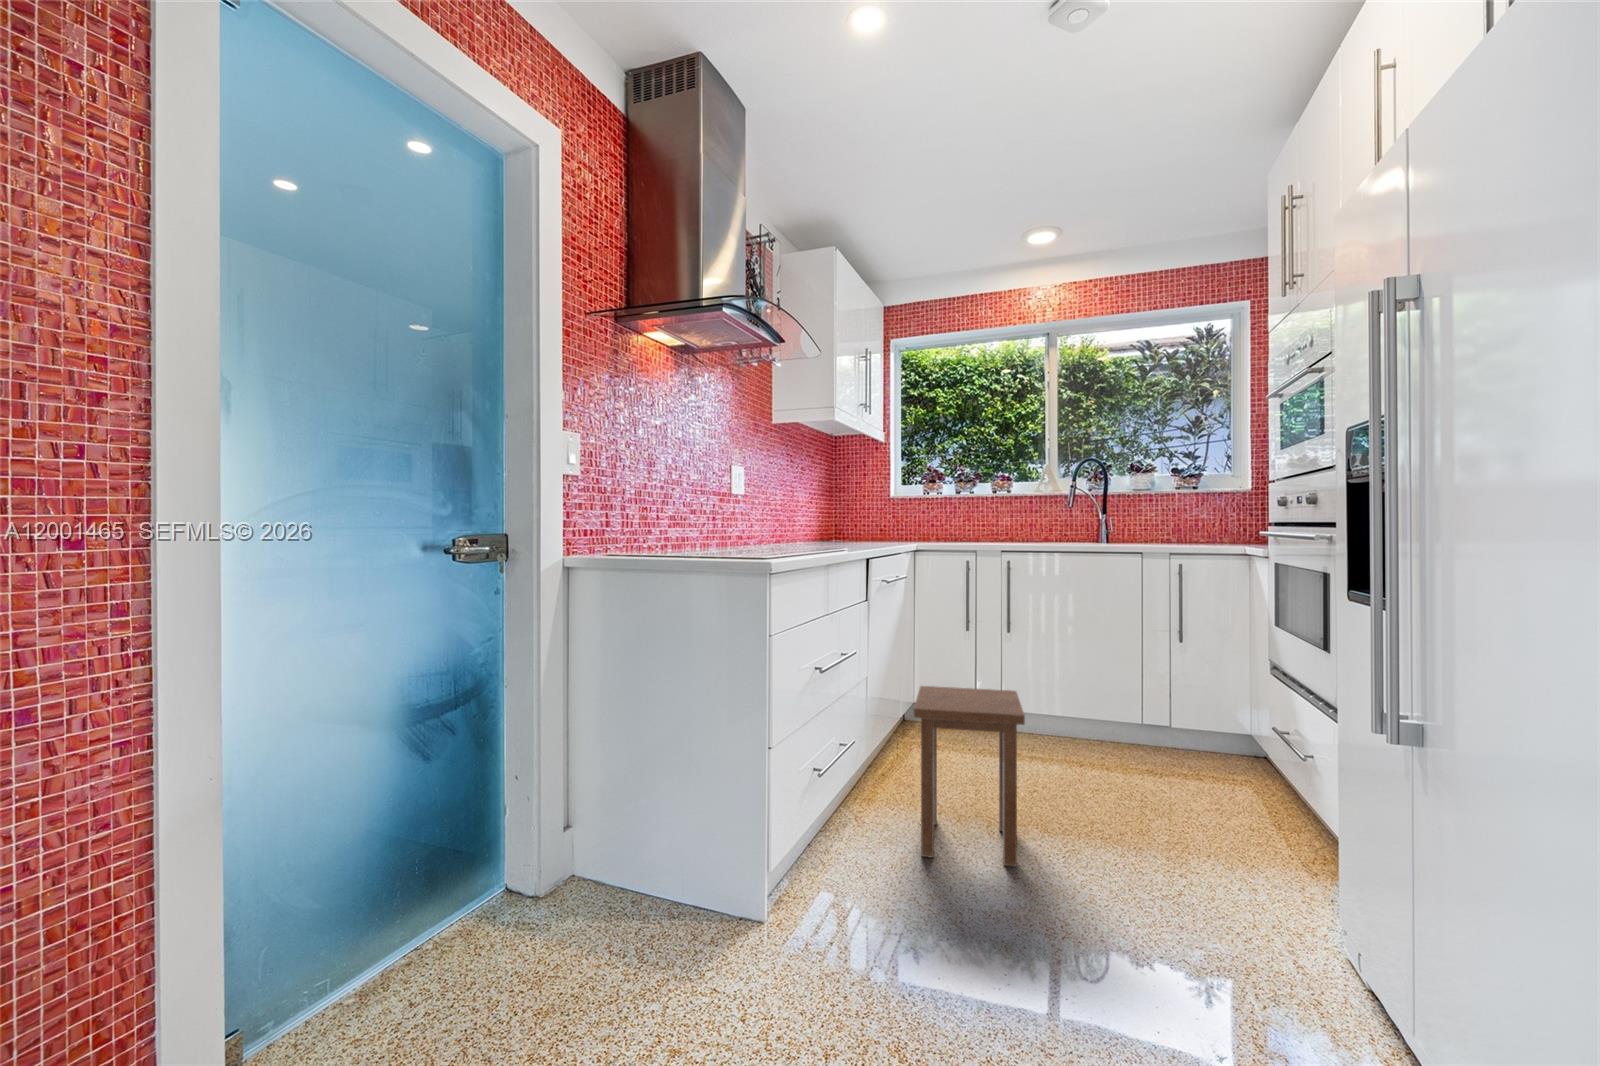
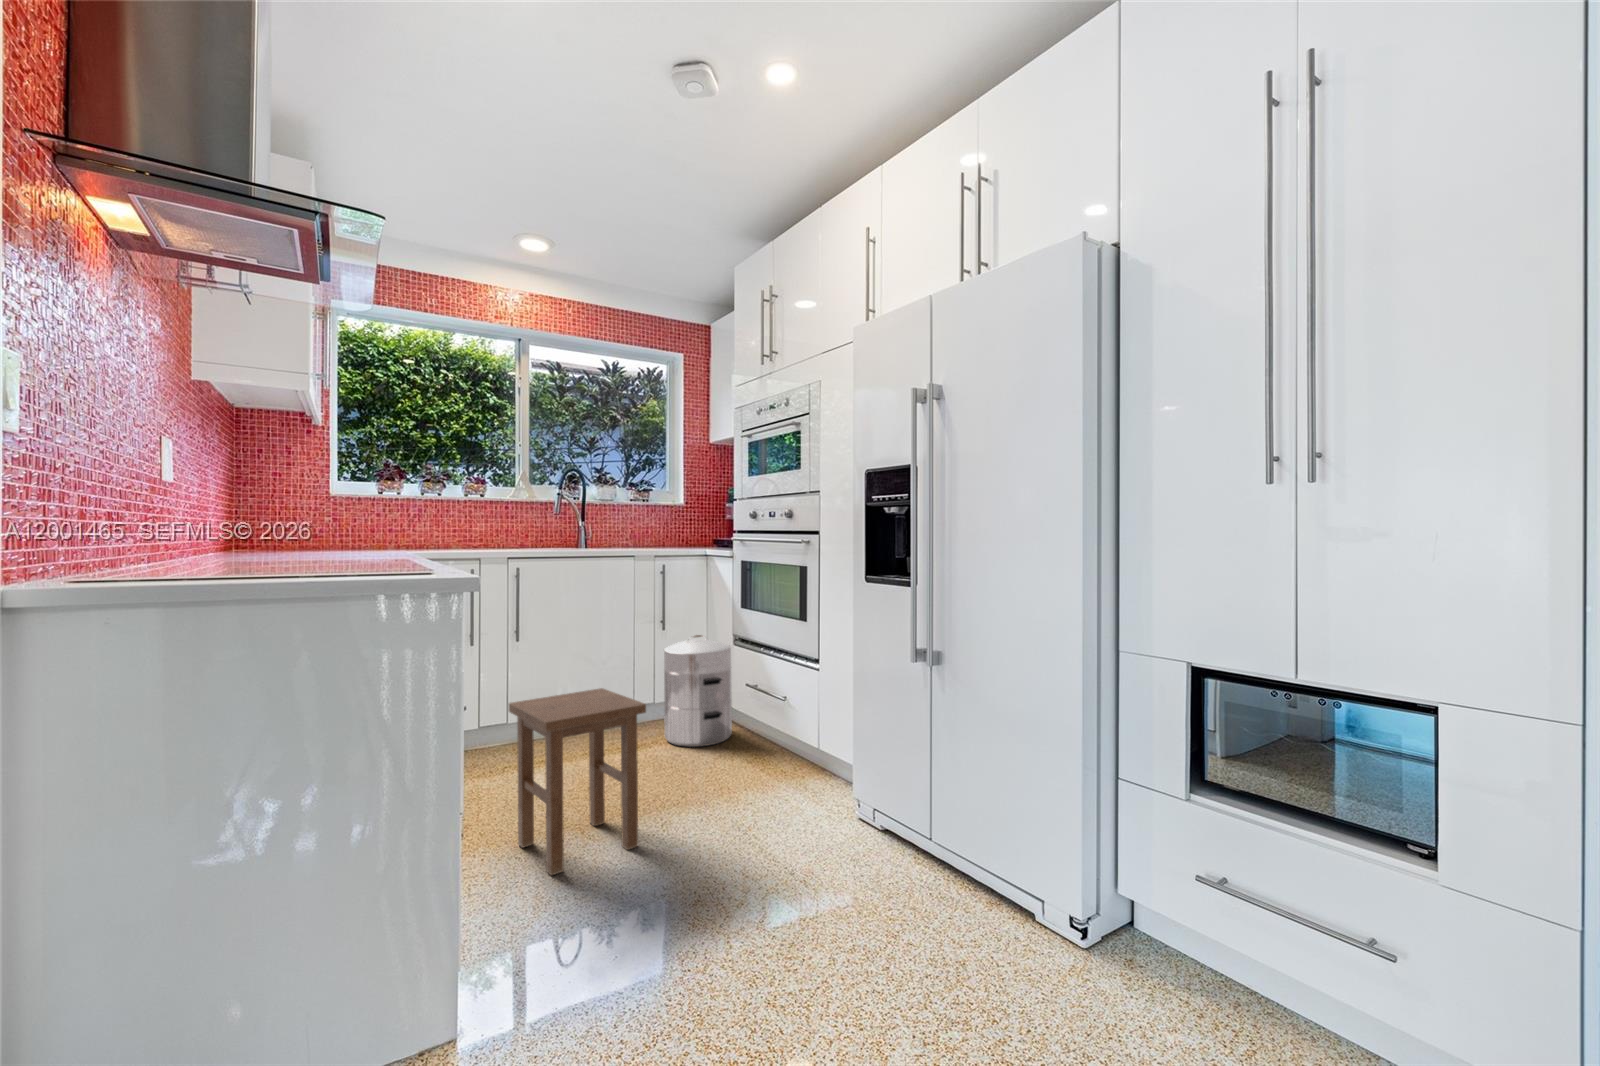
waste bin: none [1162,655,1260,798] -> present [664,635,732,747]

